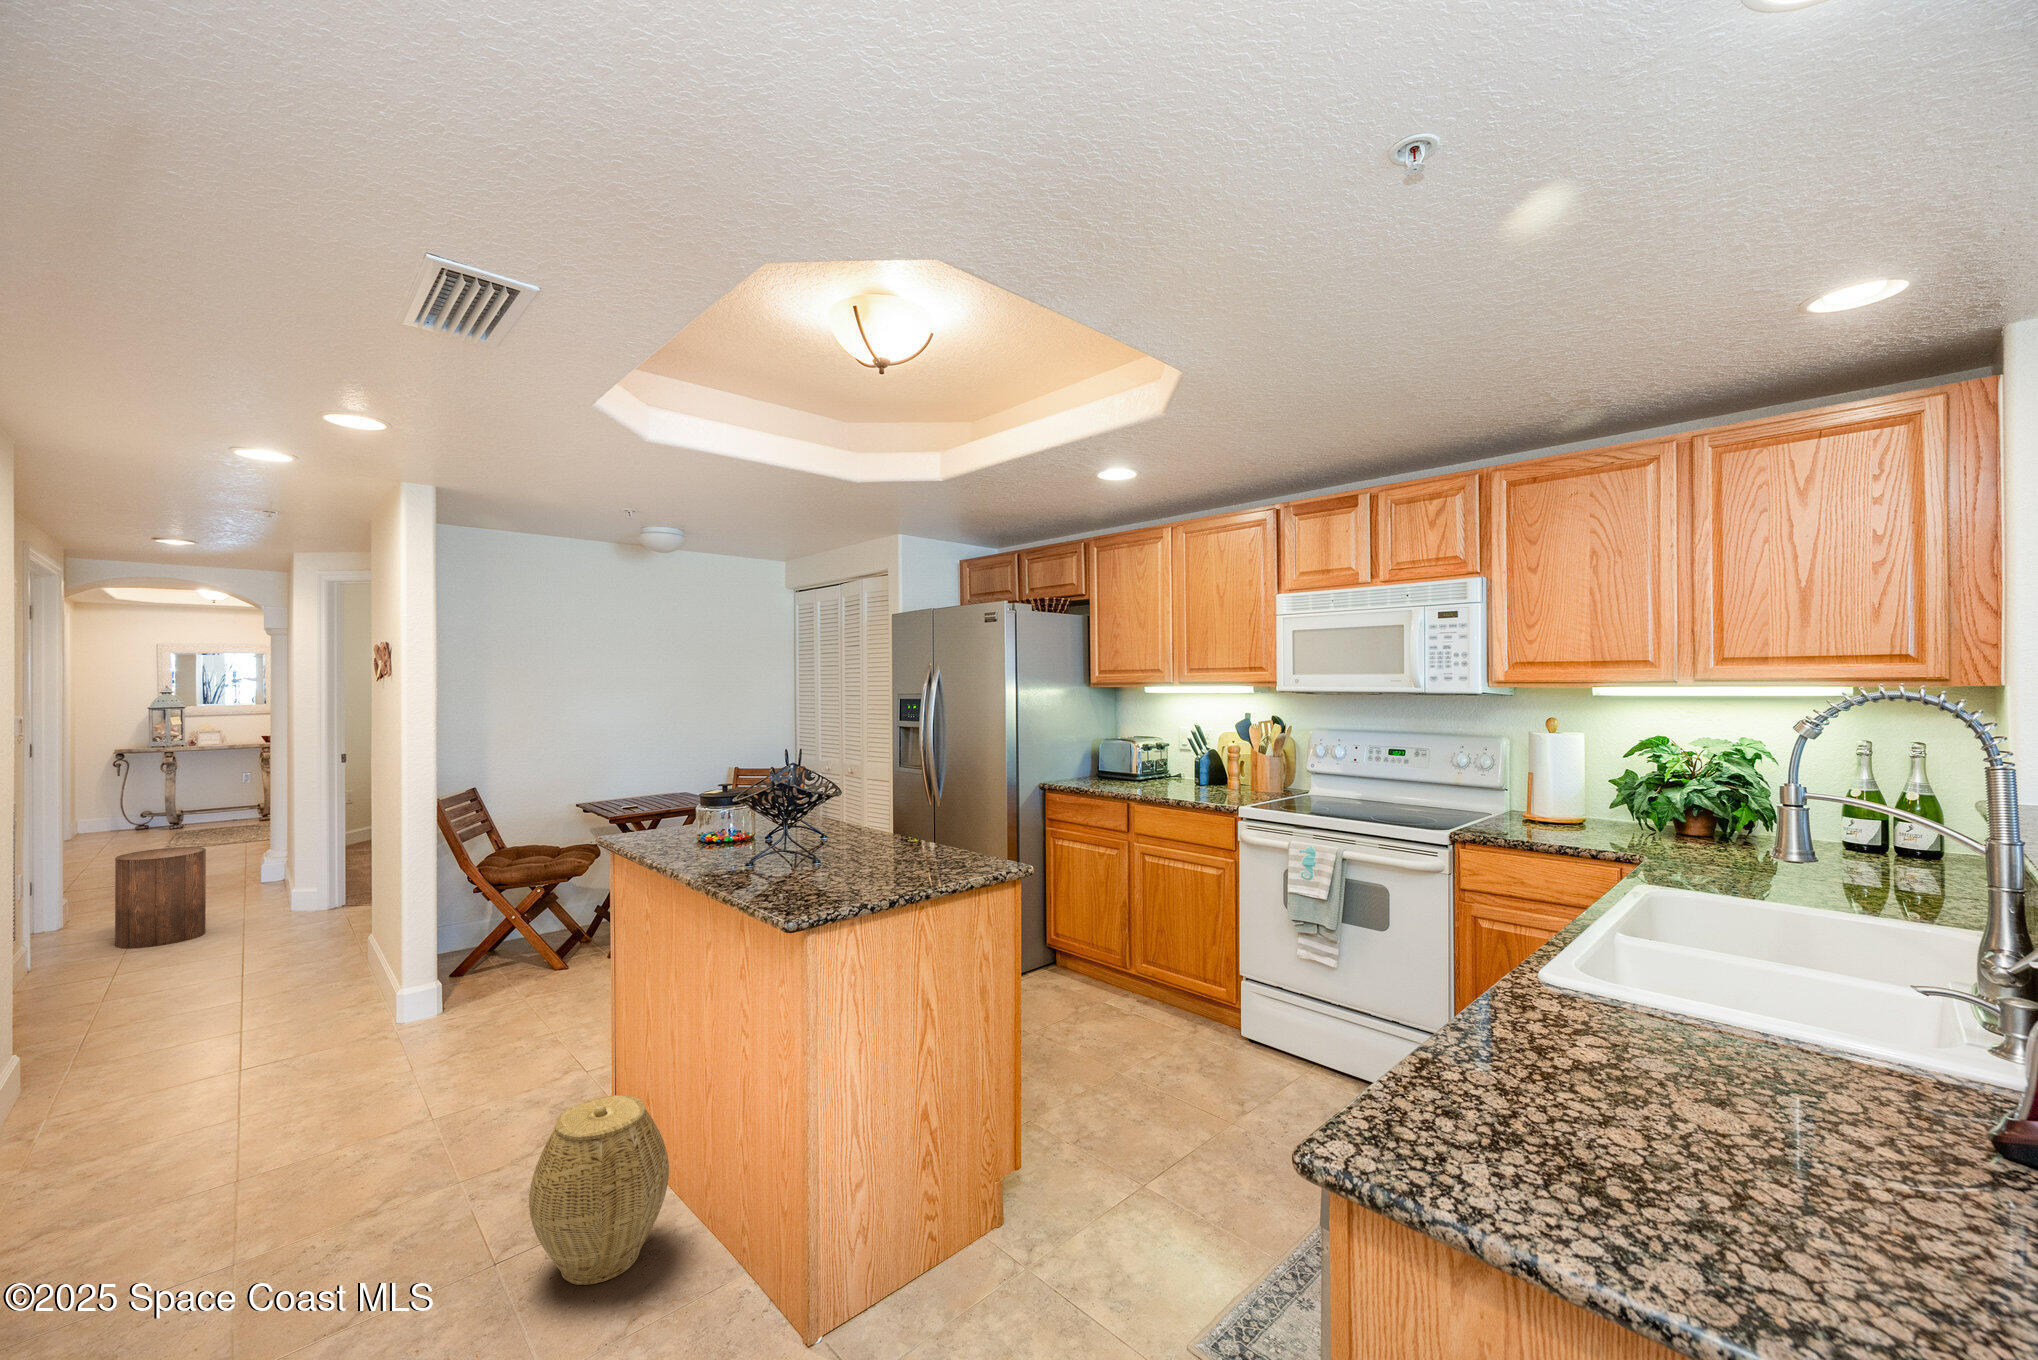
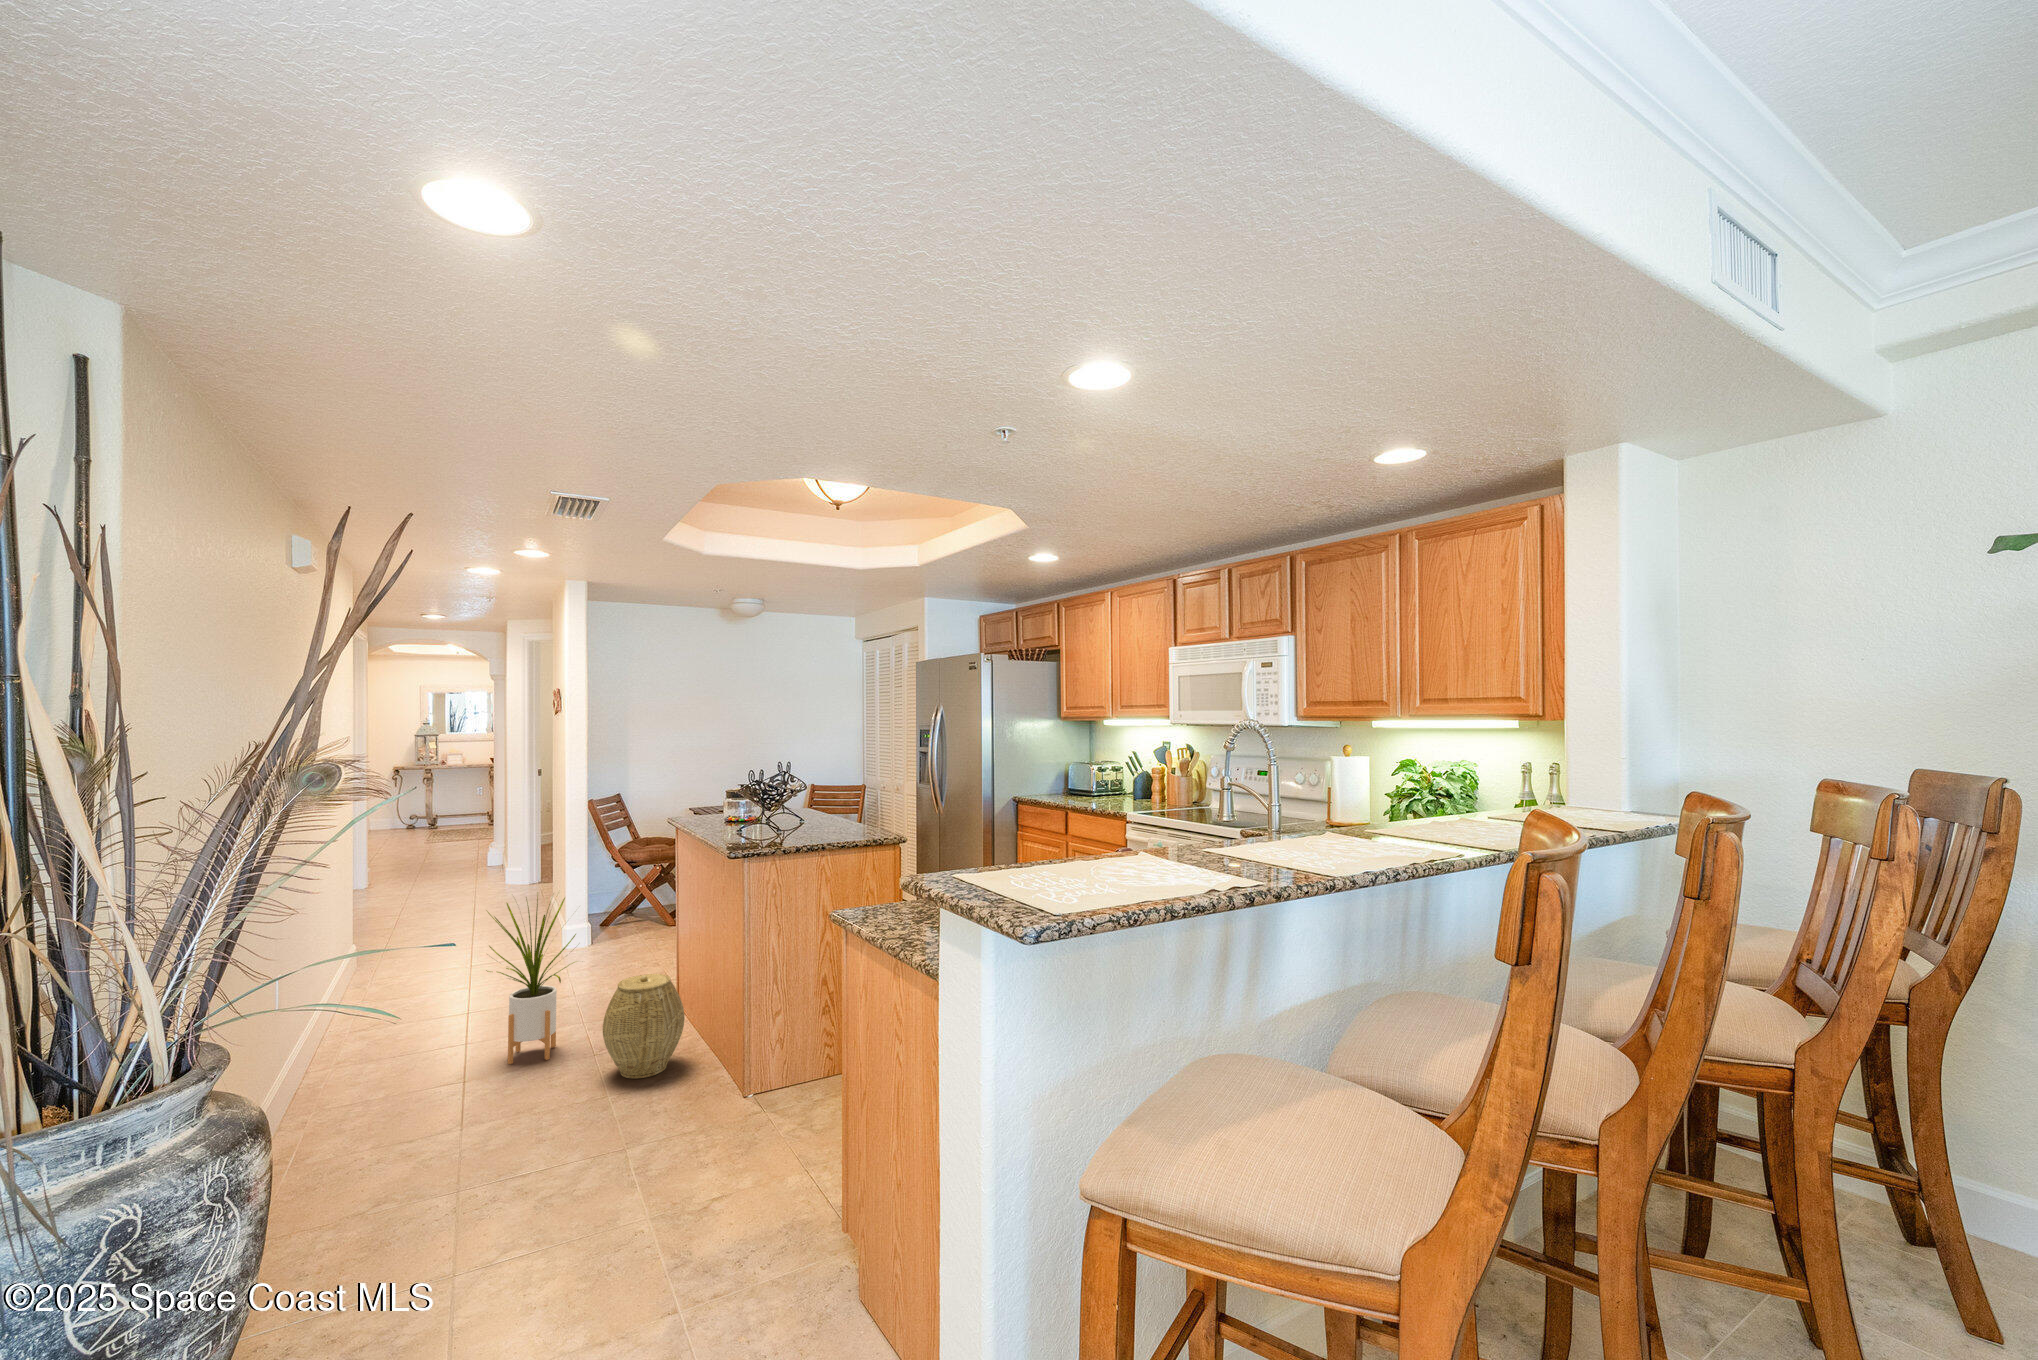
stool: present [115,847,206,949] -> none [393,835,449,904]
house plant: none [295,958,479,1272] -> present [486,894,576,1064]

